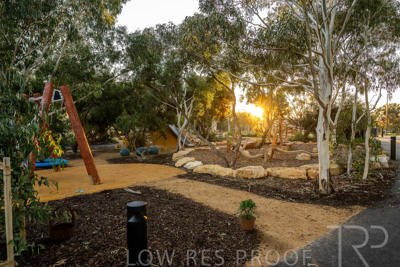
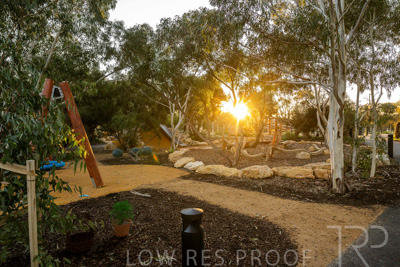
potted plant: present [237,199,258,230] -> present [110,200,133,237]

